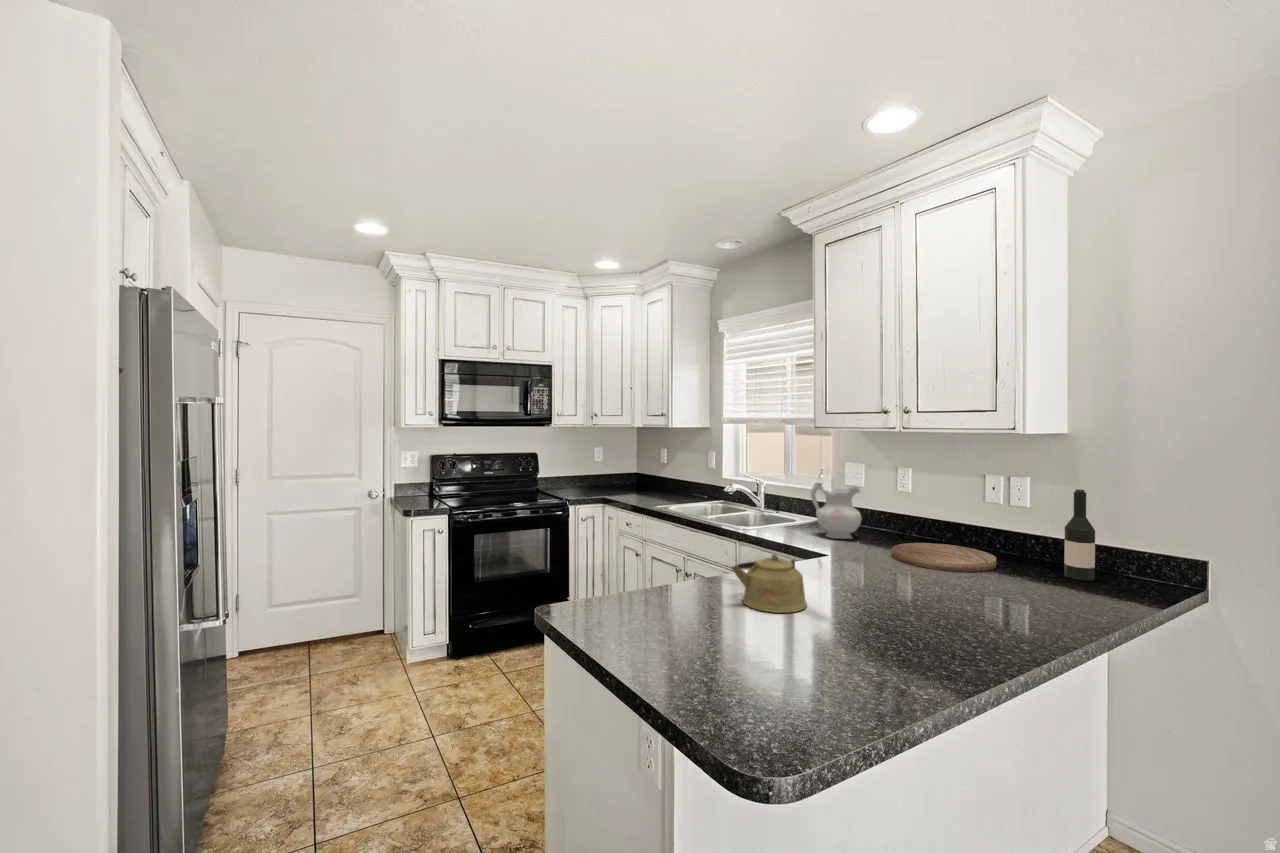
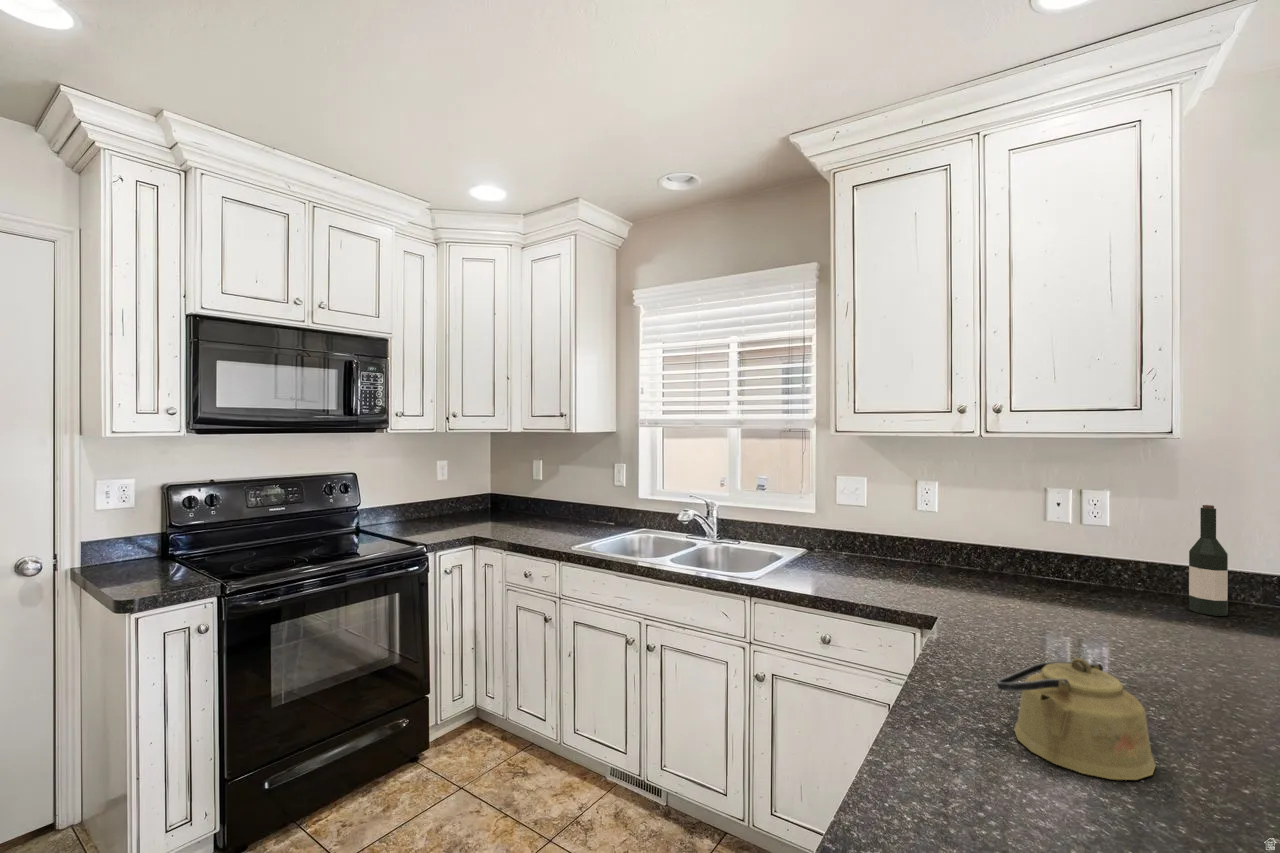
ceramic pitcher: present [811,483,861,539] -> none [836,505,902,580]
cutting board: present [892,543,996,572] -> none [976,578,1121,622]

